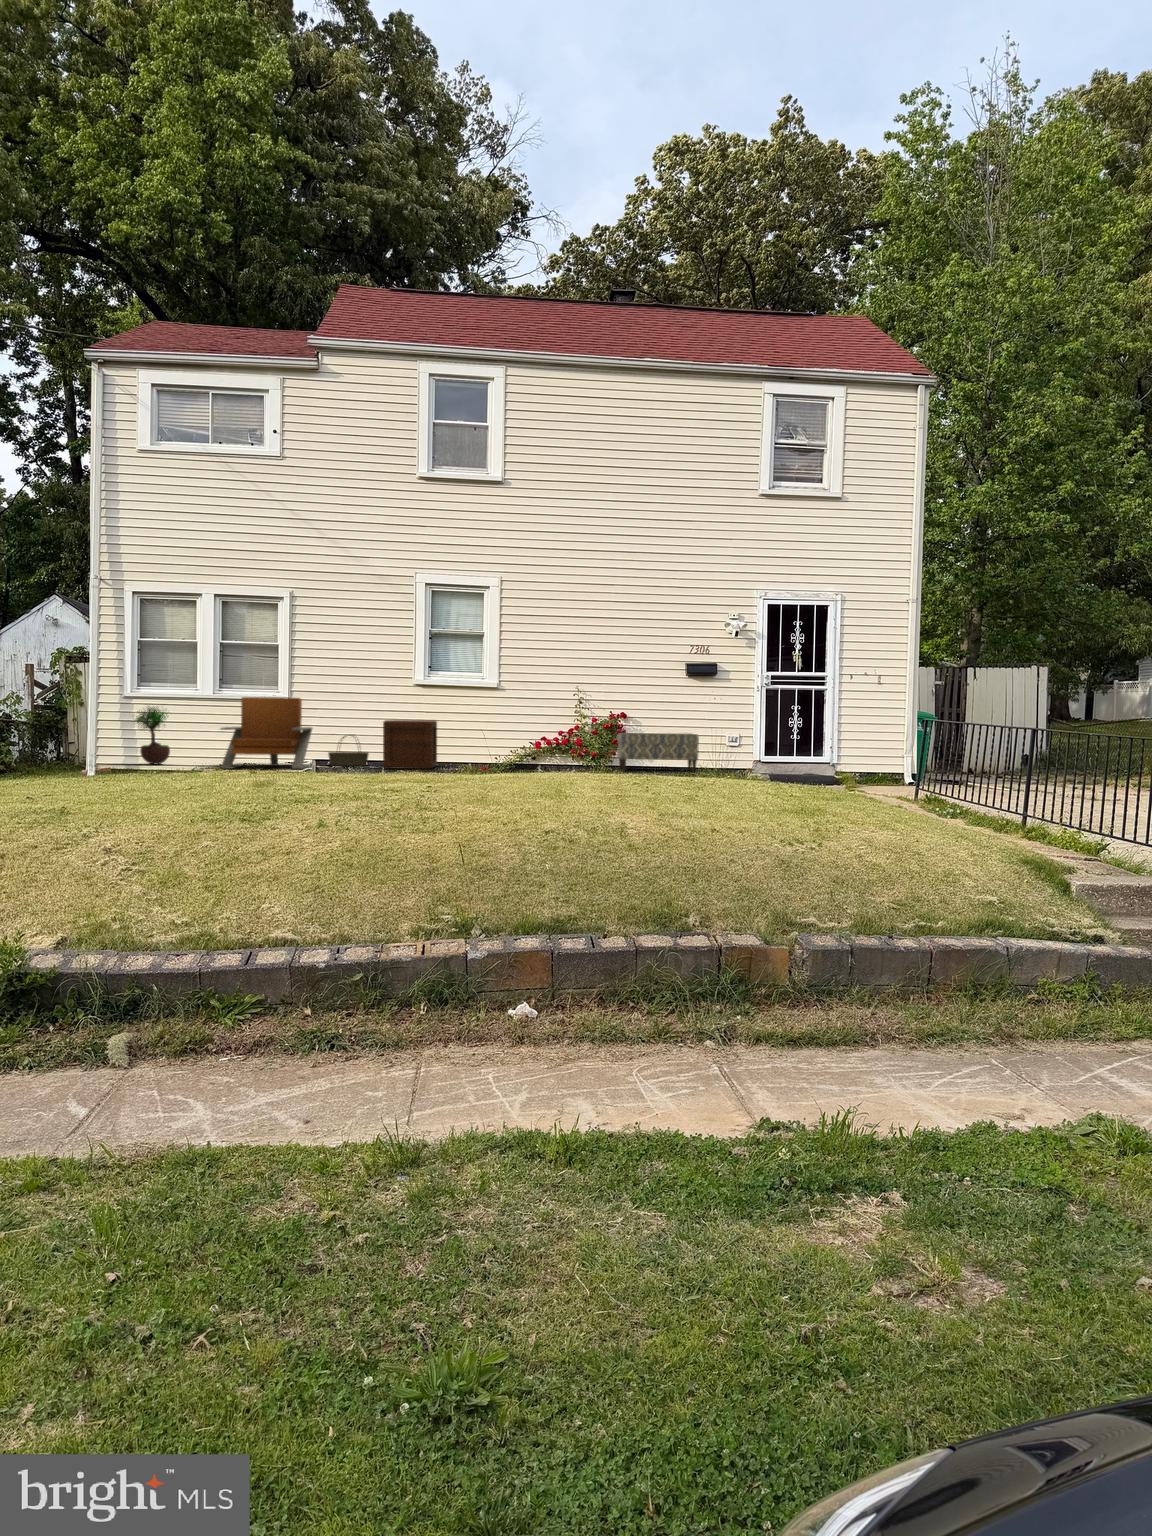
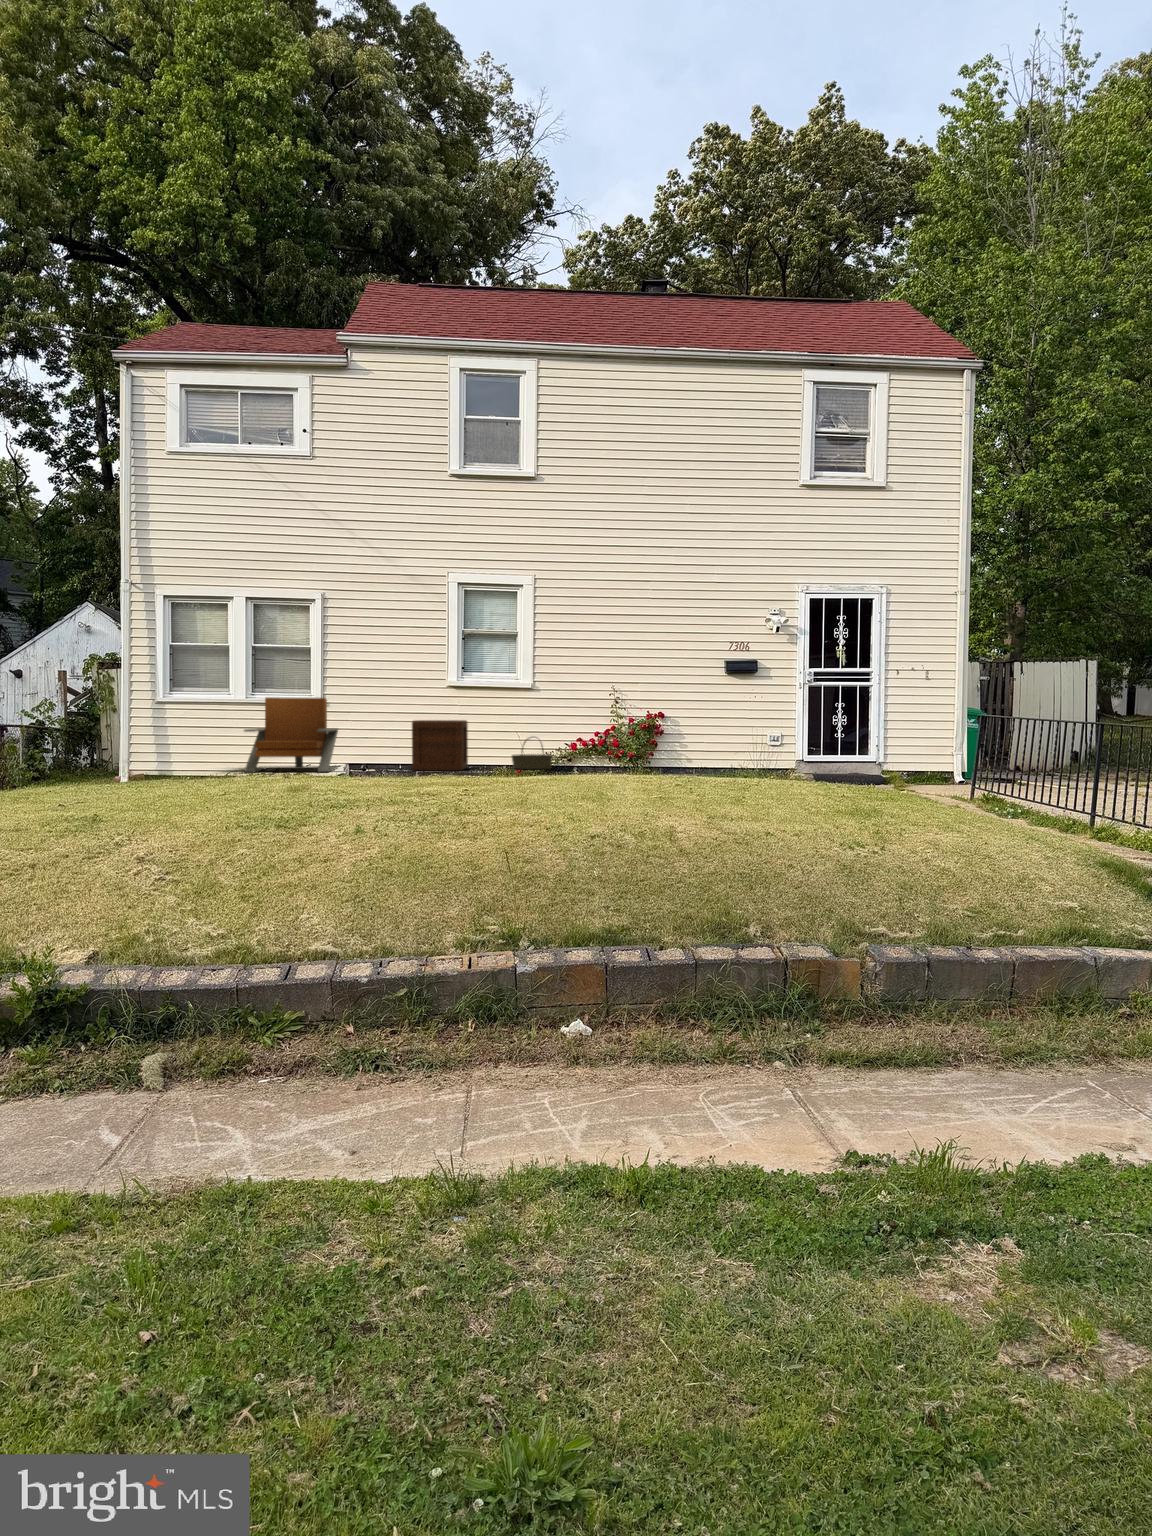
potted tree: present [133,707,170,765] -> none [152,702,193,768]
bench: present [618,733,699,771] -> none [656,731,742,771]
basket: present [328,735,369,766] -> present [512,737,552,769]

